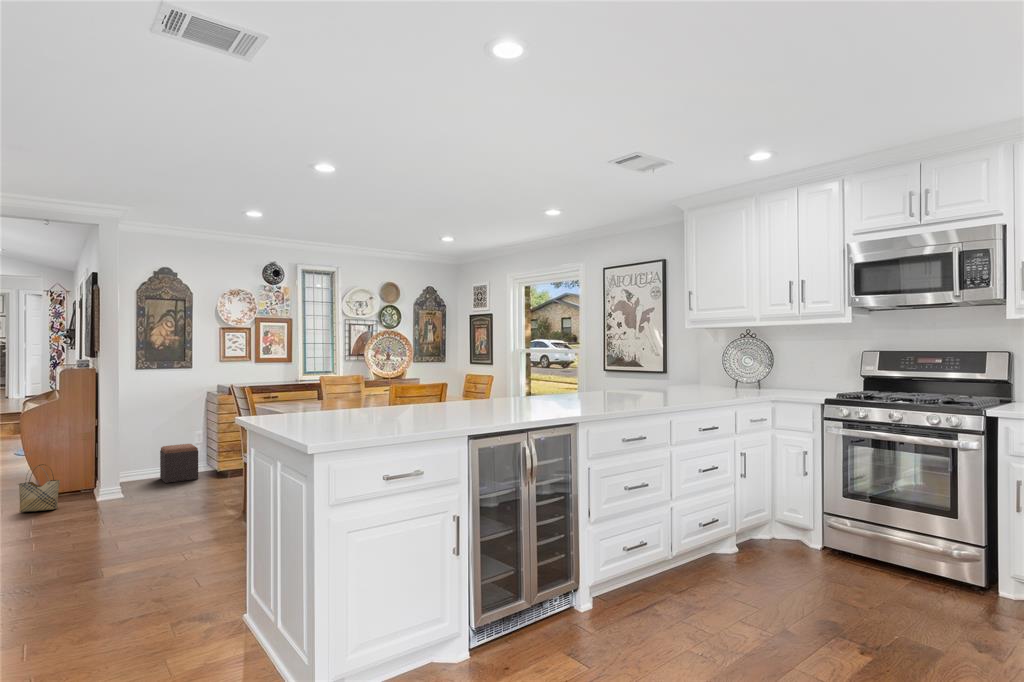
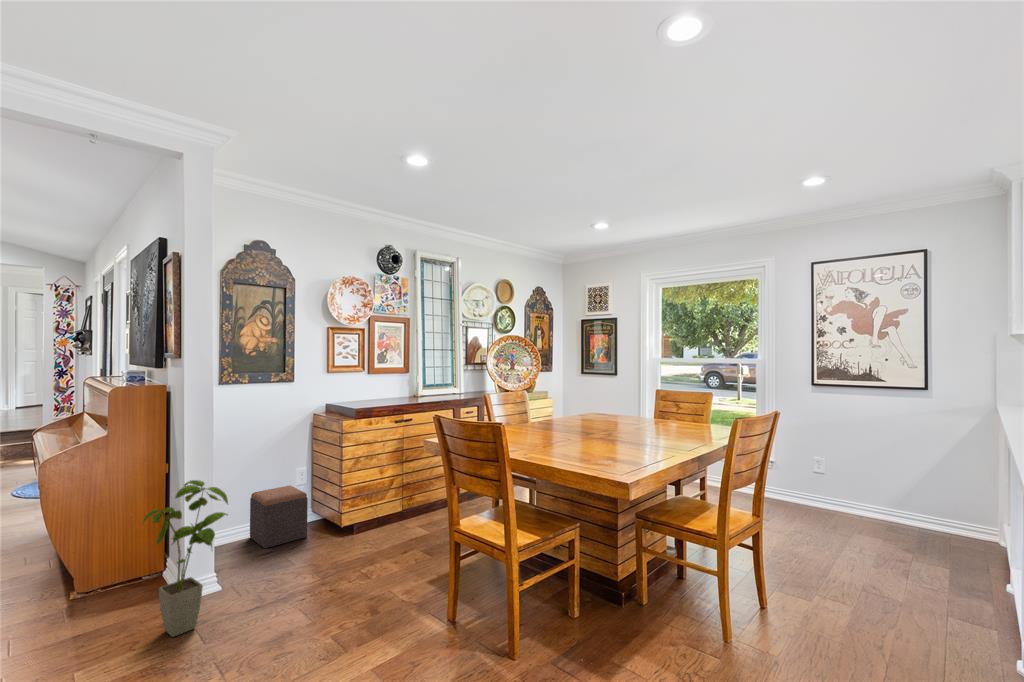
house plant: none [70,423,125,513] -> present [143,480,228,637]
woven basket: present [19,464,60,512] -> none [41,550,118,643]

